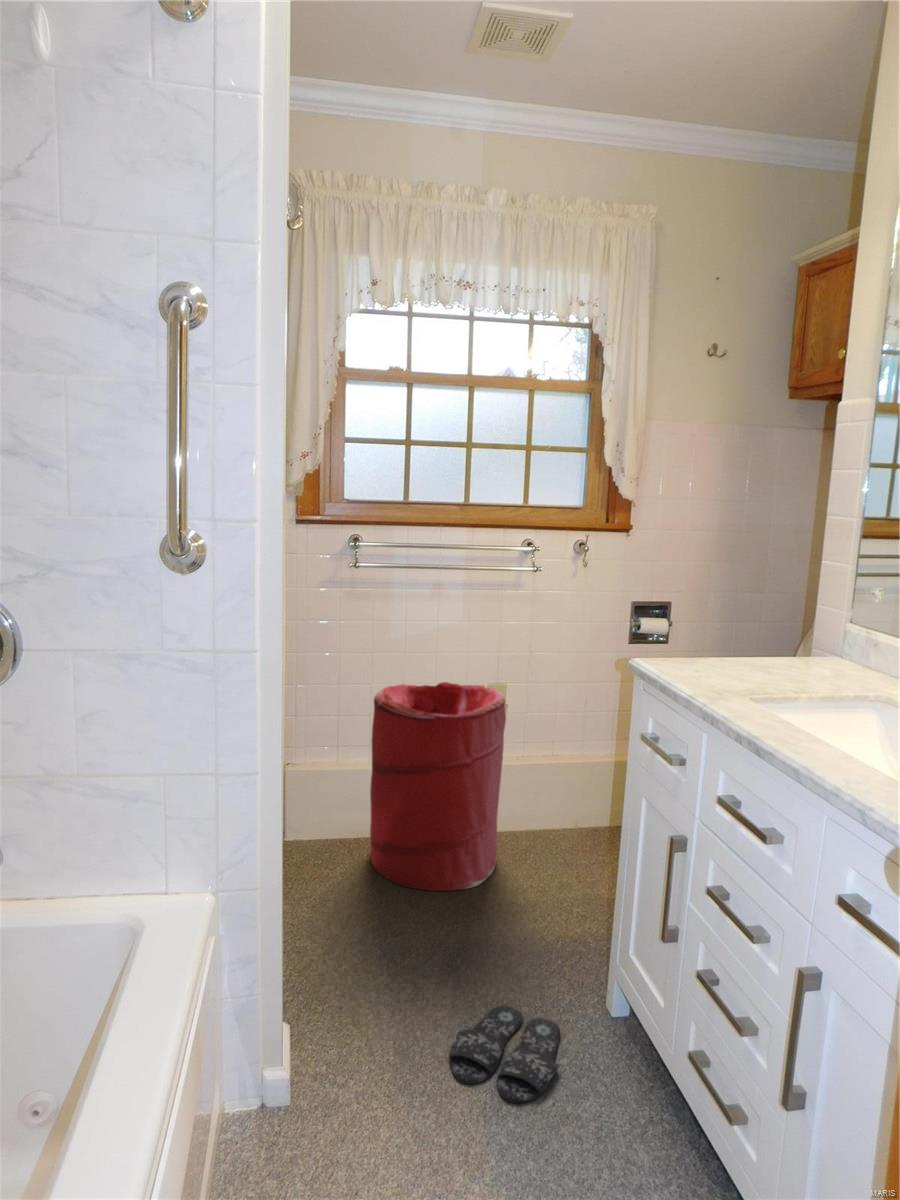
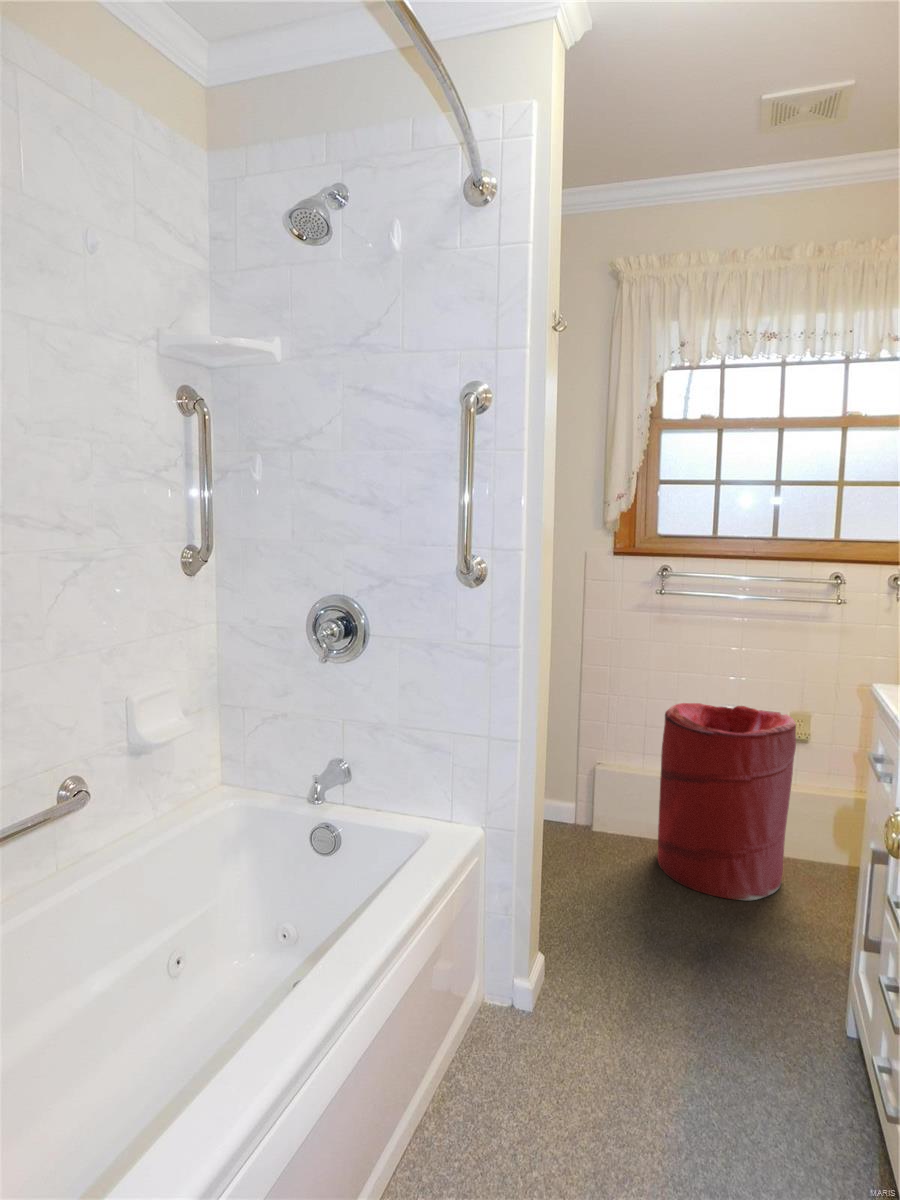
slippers: present [449,1005,560,1103] -> none [674,999,792,1078]

